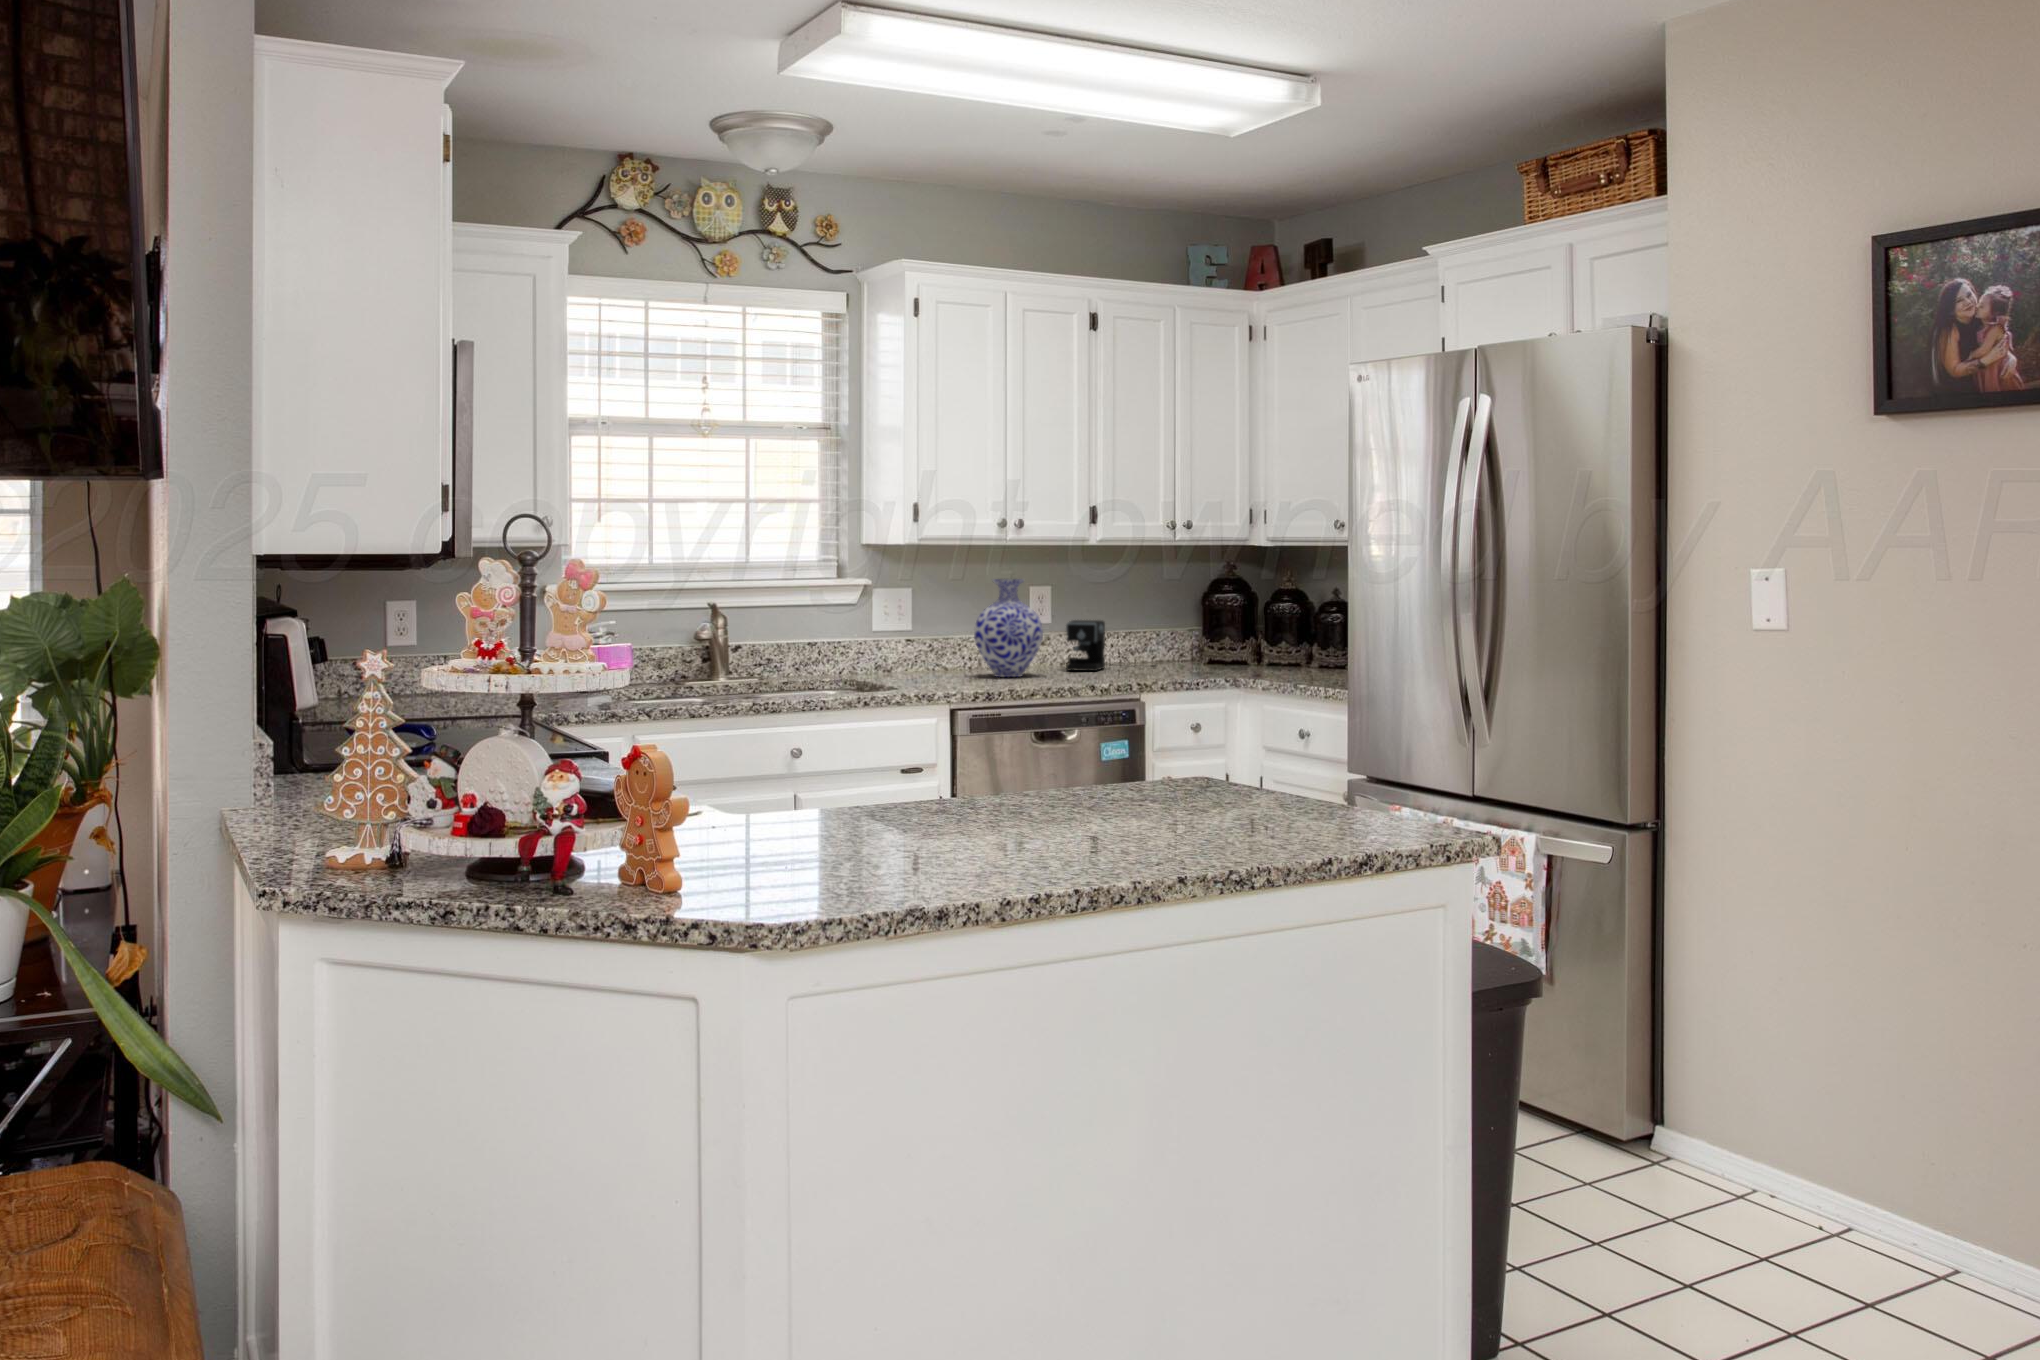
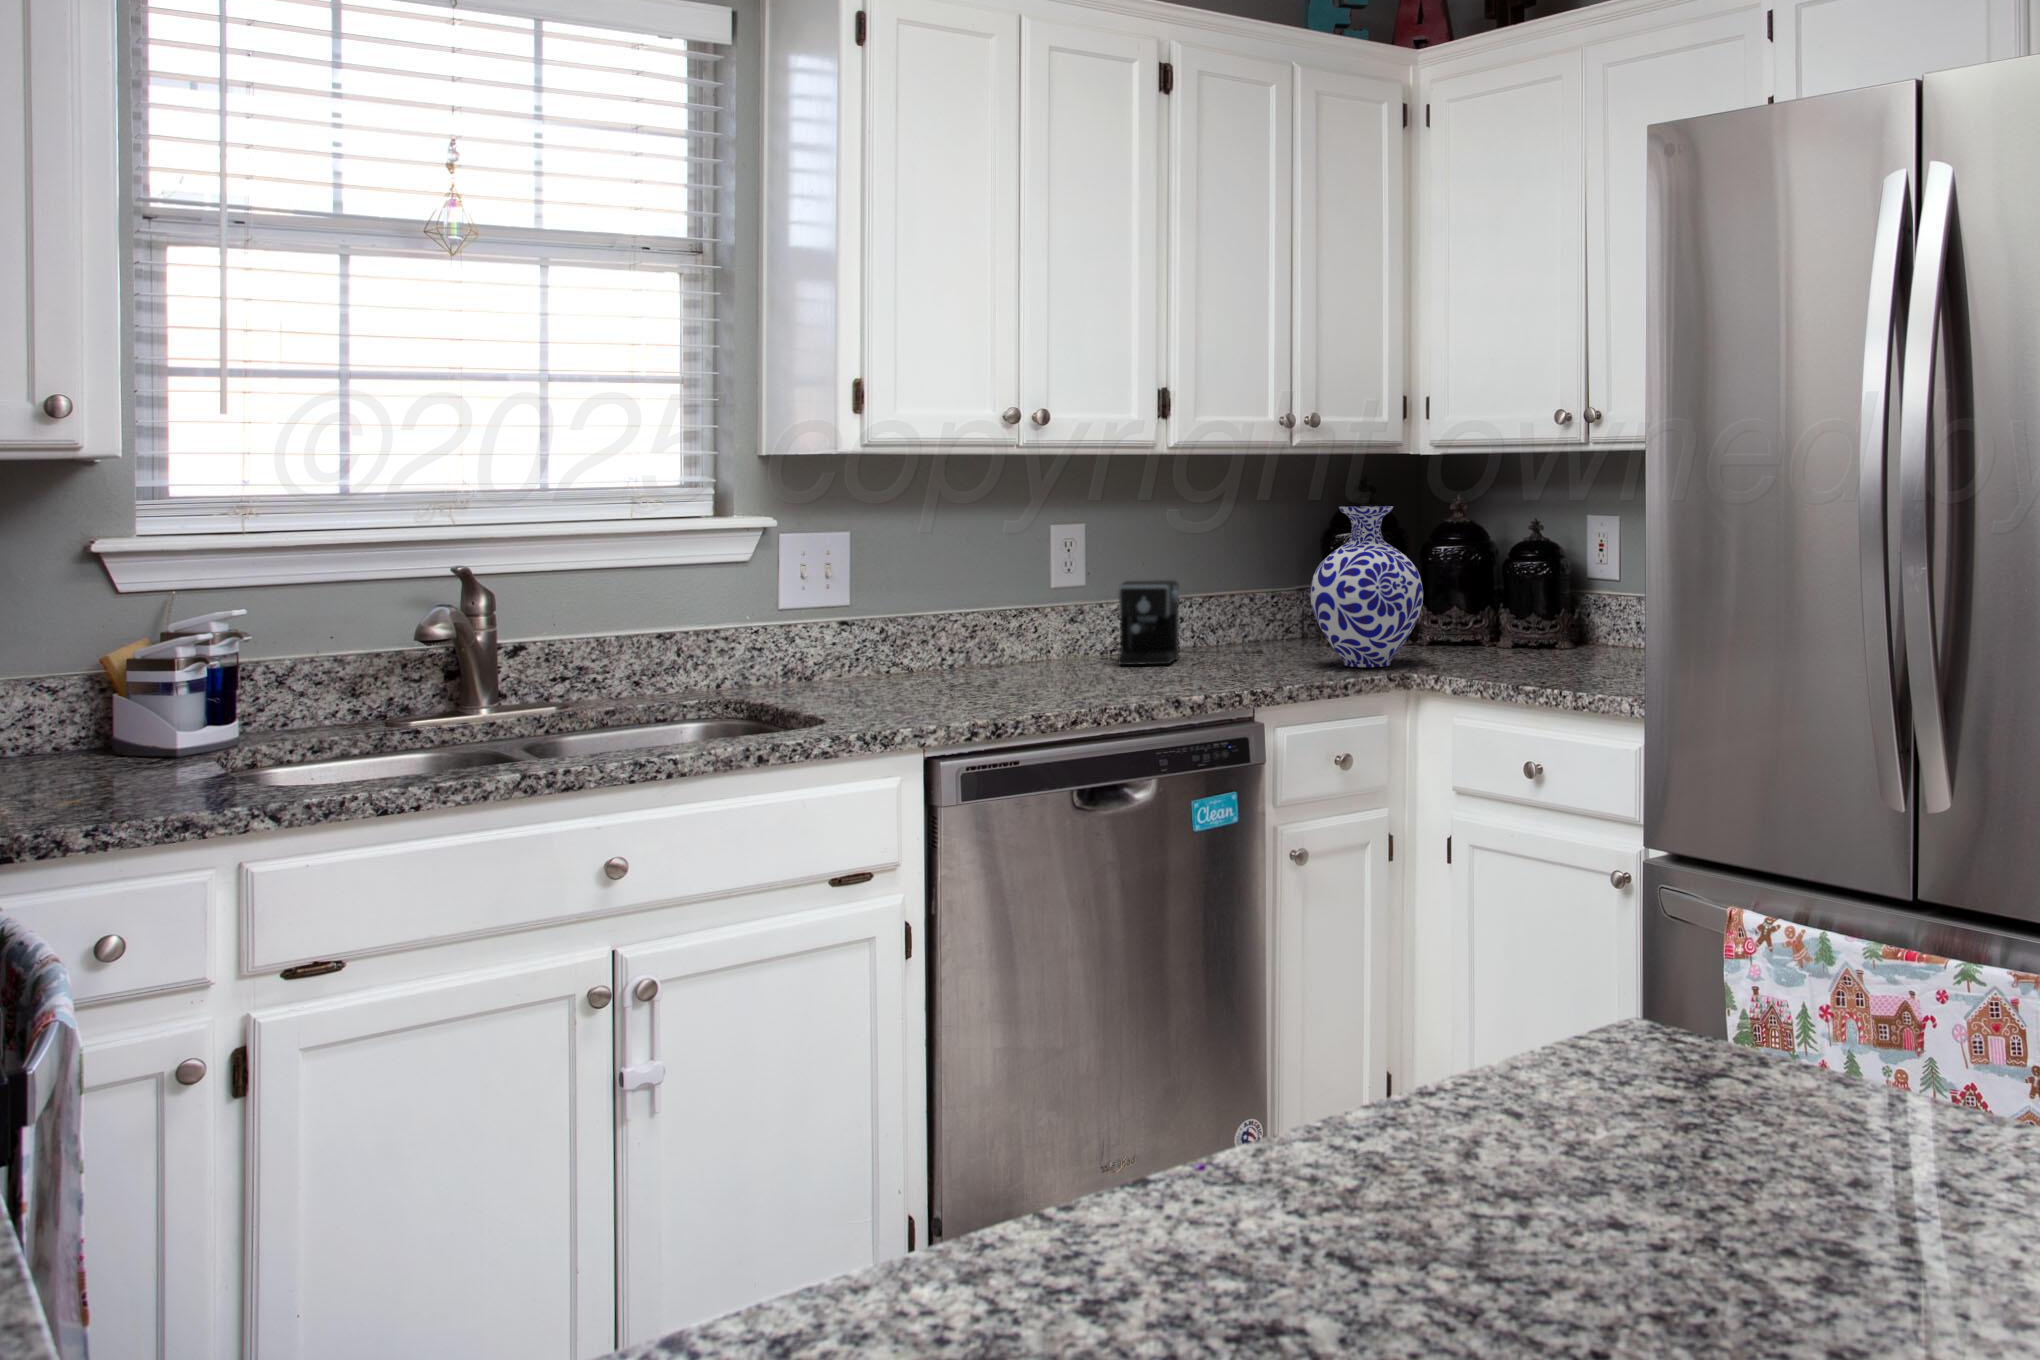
vase: present [974,579,1043,677] -> present [1310,506,1423,667]

